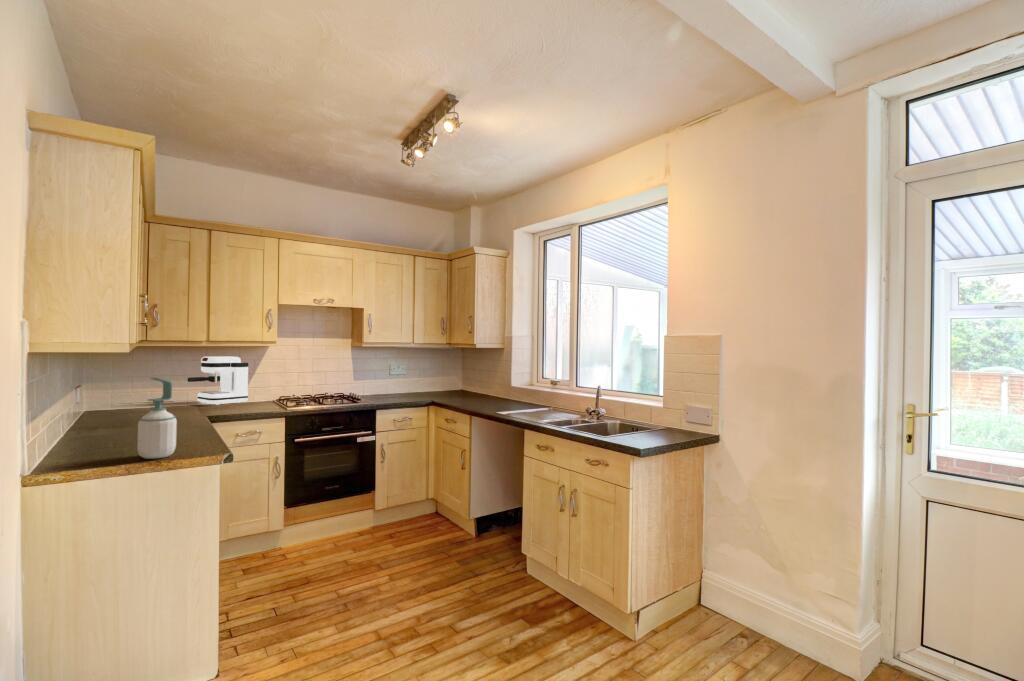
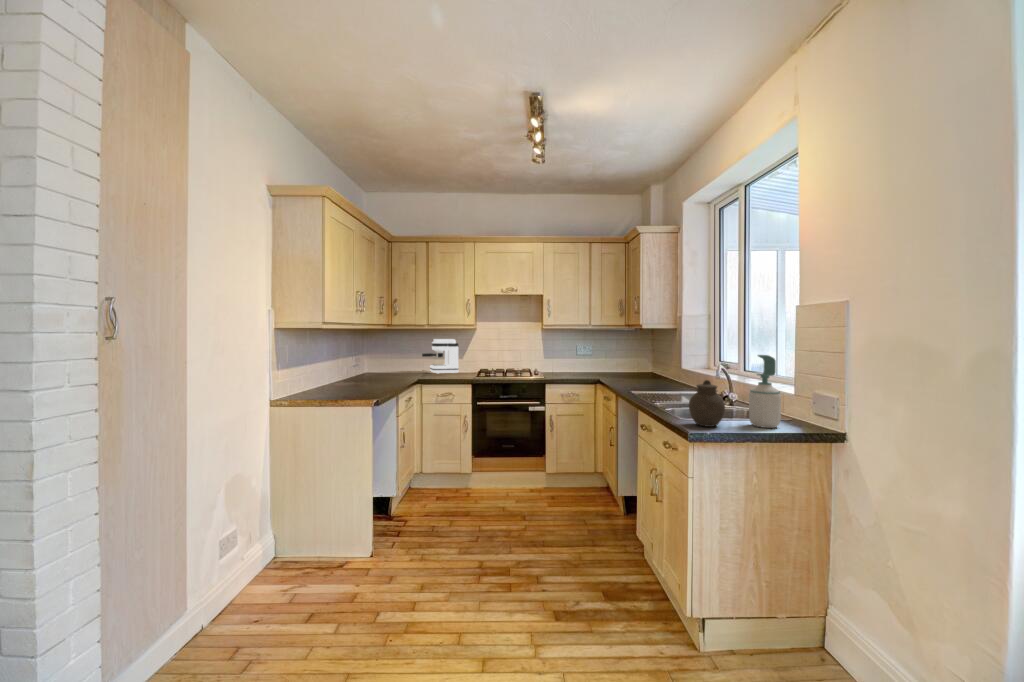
soap bottle: present [137,378,177,459] -> present [749,355,781,428]
jar: none [612,399,642,440] -> present [689,380,725,427]

